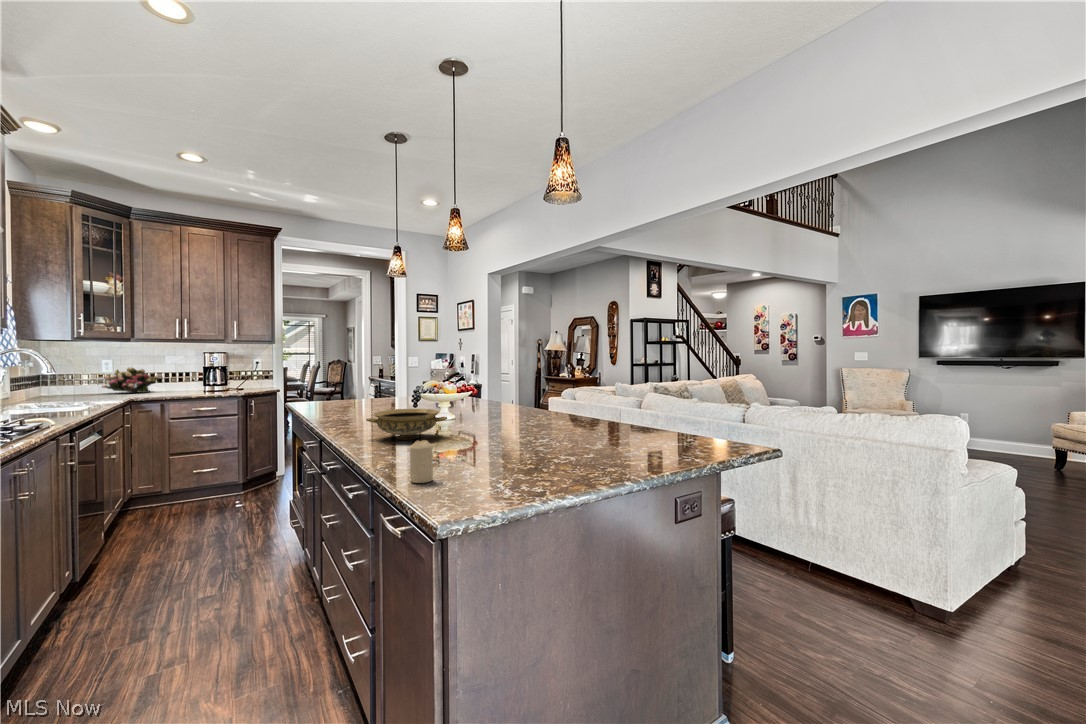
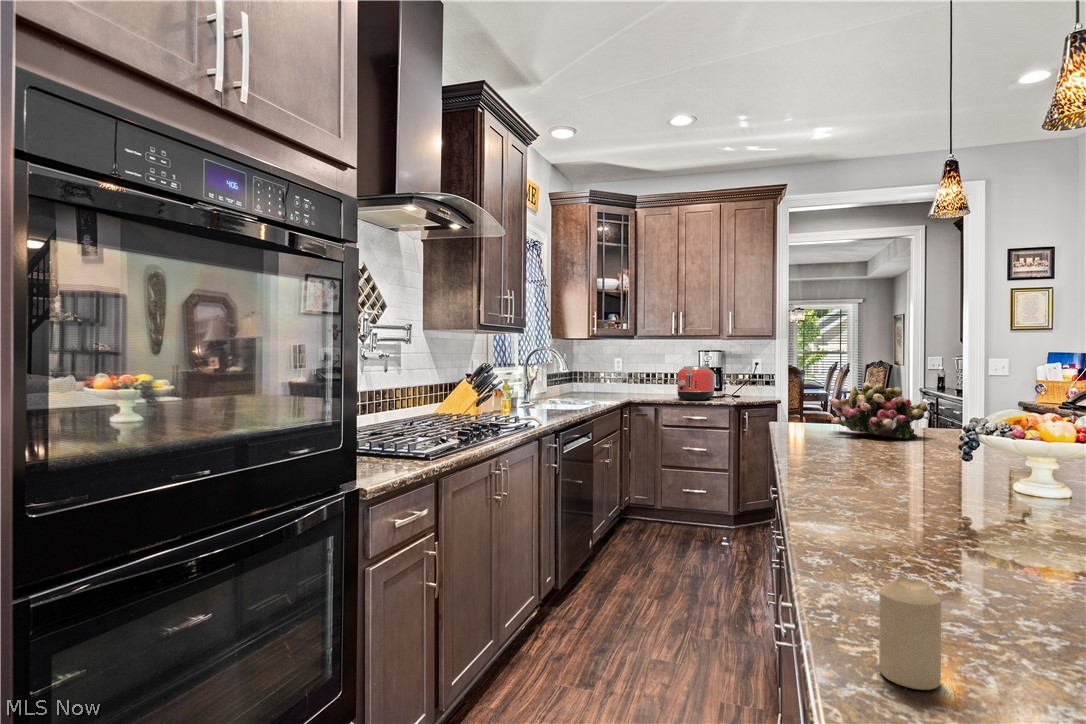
toaster: none [186,365,222,395] -> present [677,366,714,401]
flower arrangement: present [102,367,158,393] -> present [830,382,928,439]
ceramic bowl: present [366,409,447,440] -> none [849,465,1030,532]

